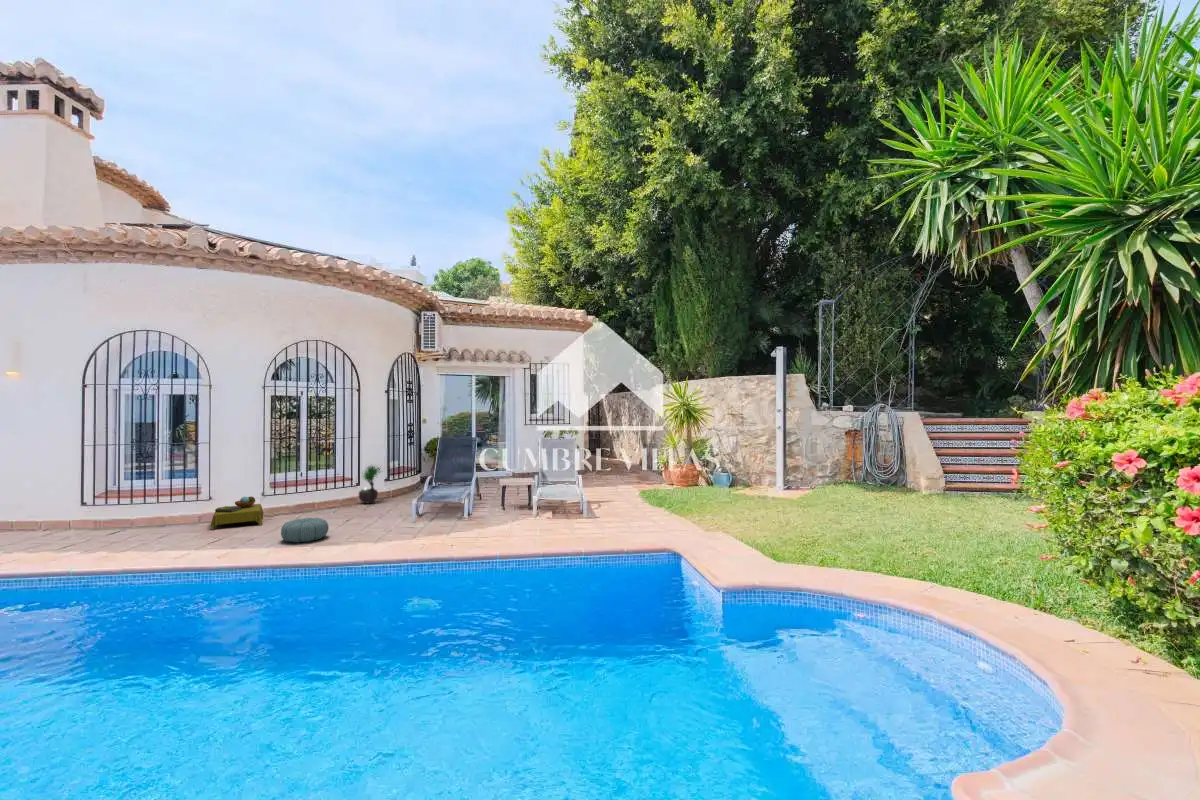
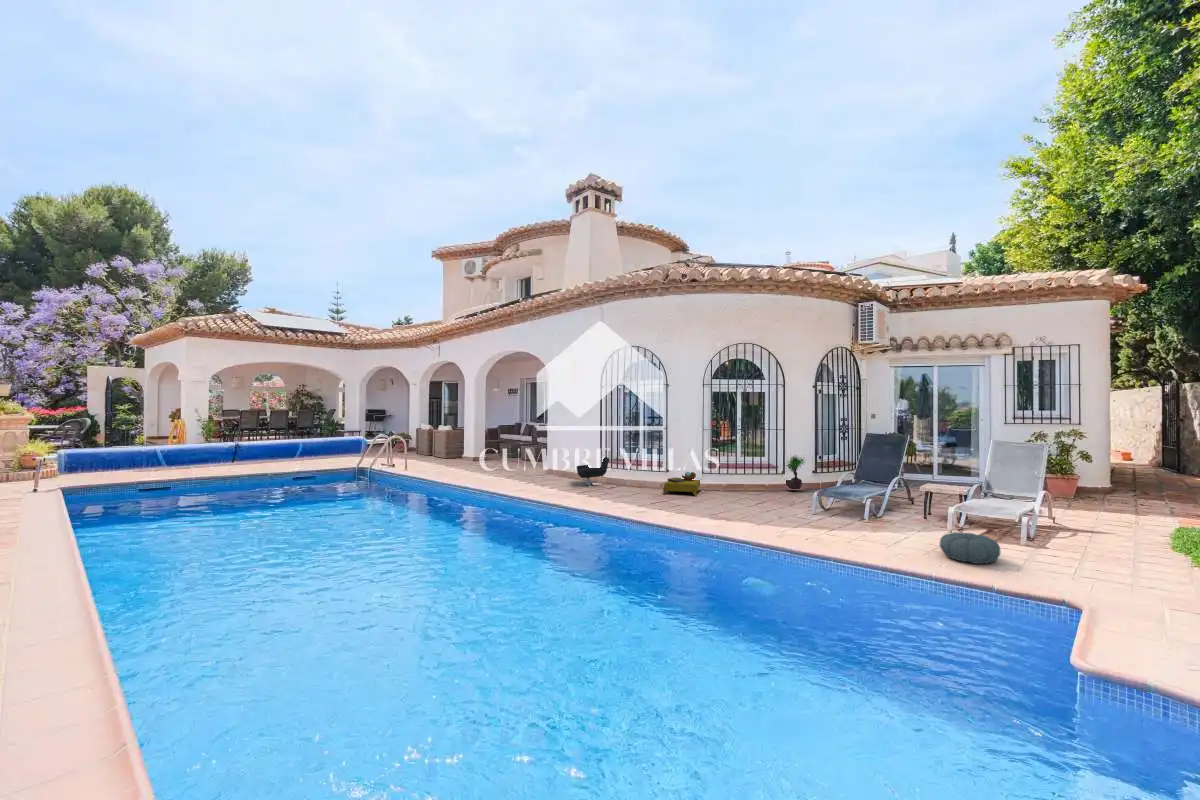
lounge chair: none [30,491,104,545] -> present [577,457,609,487]
pouf: present [281,518,329,543] -> present [940,532,1001,564]

